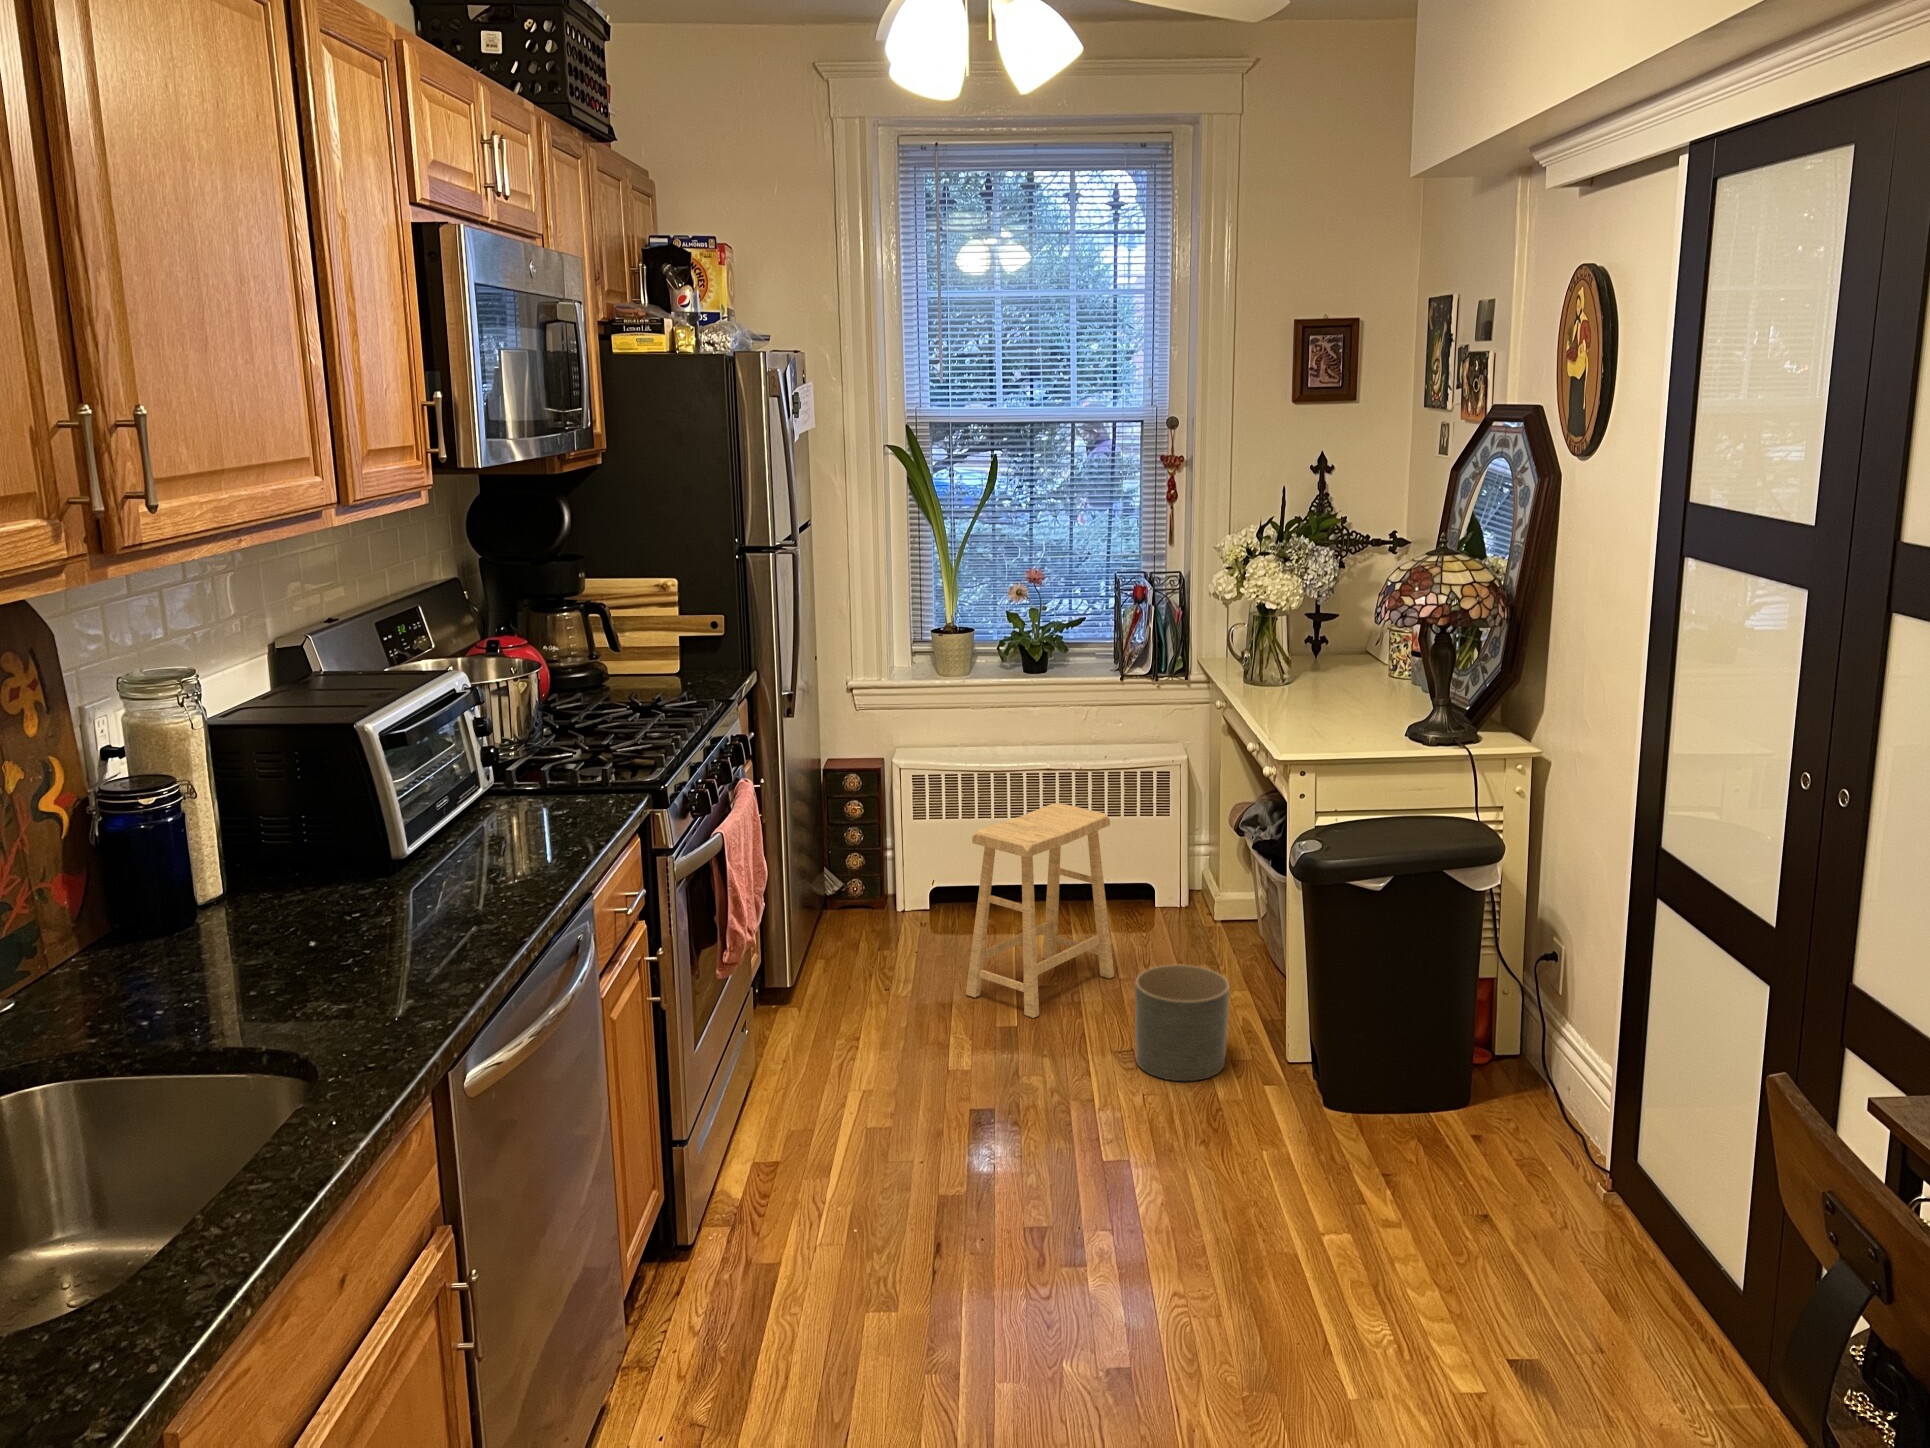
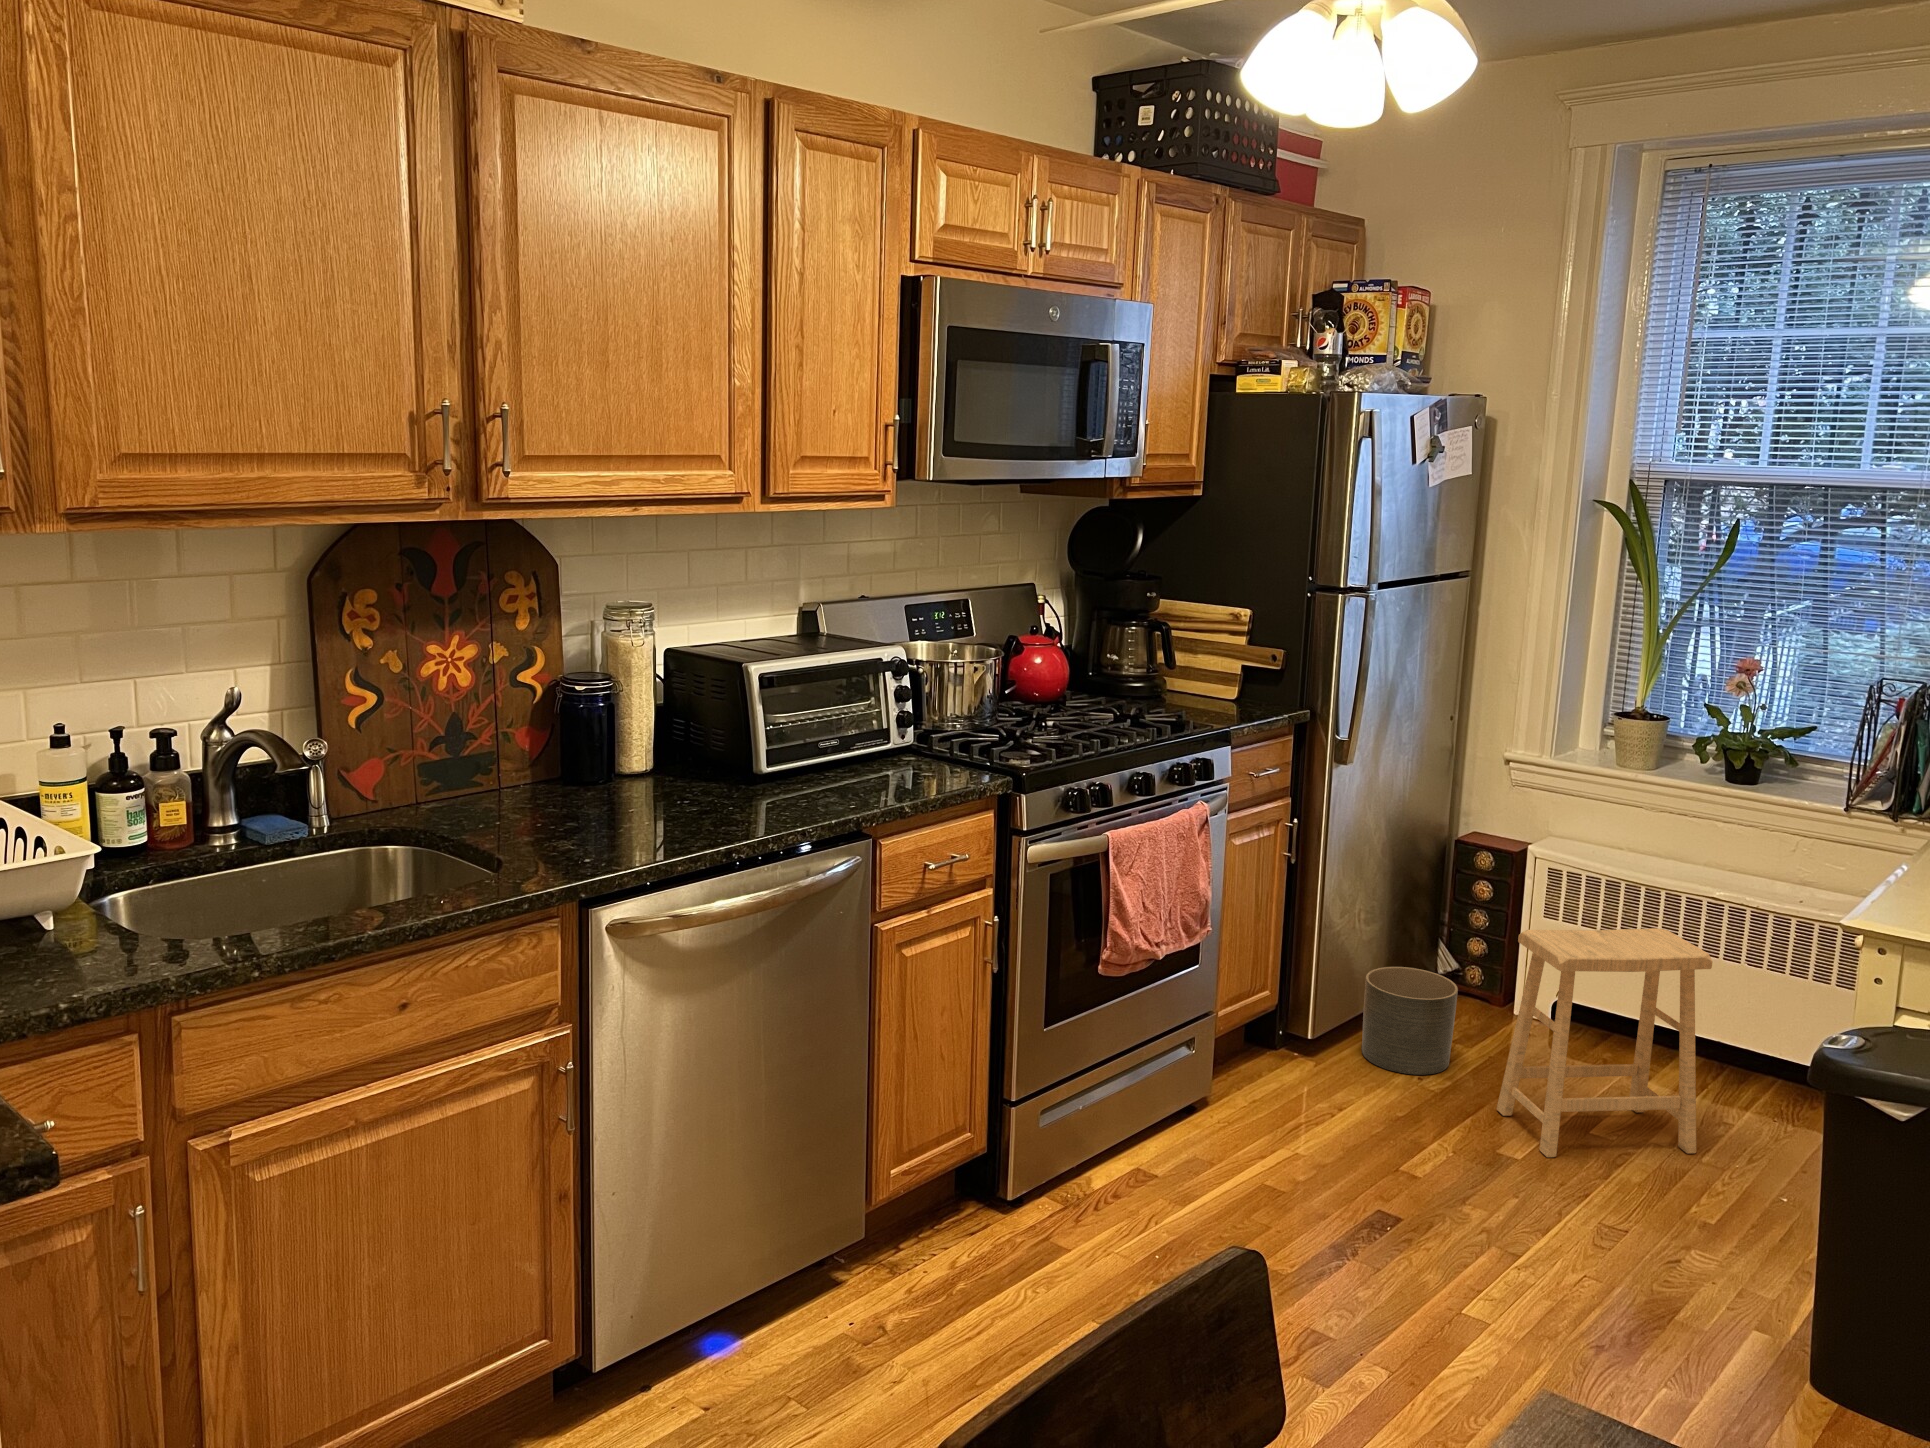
planter: present [1135,964,1229,1081] -> present [1362,967,1458,1075]

